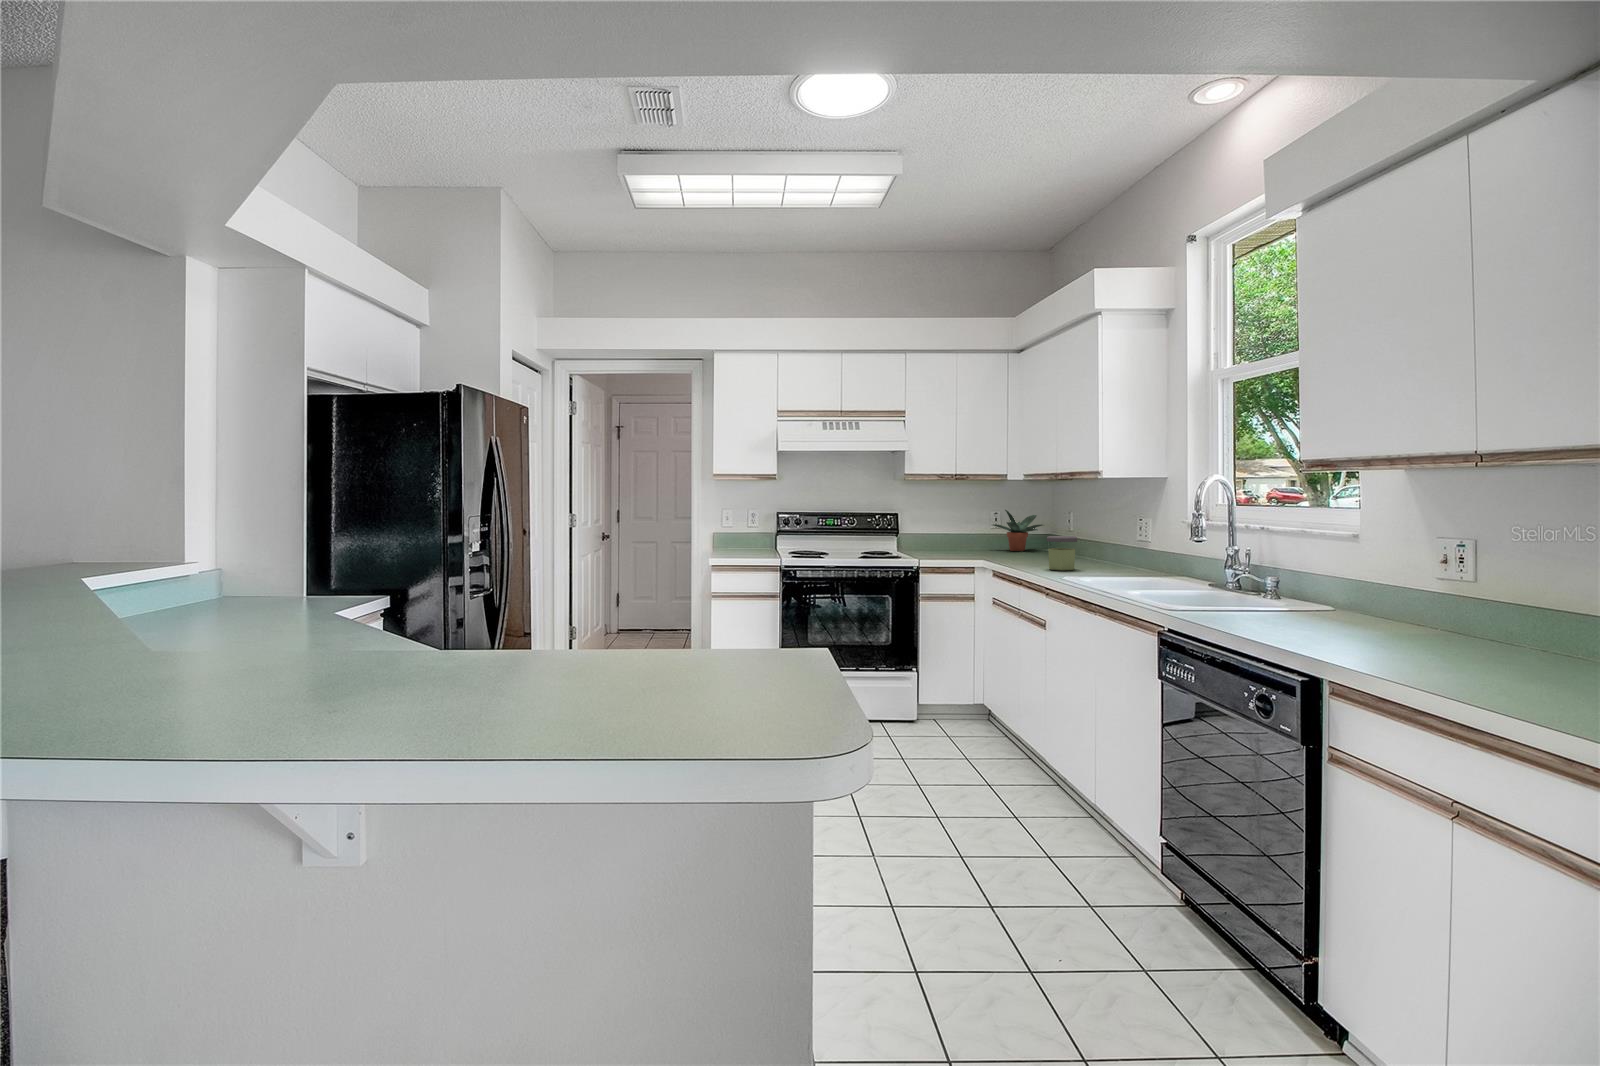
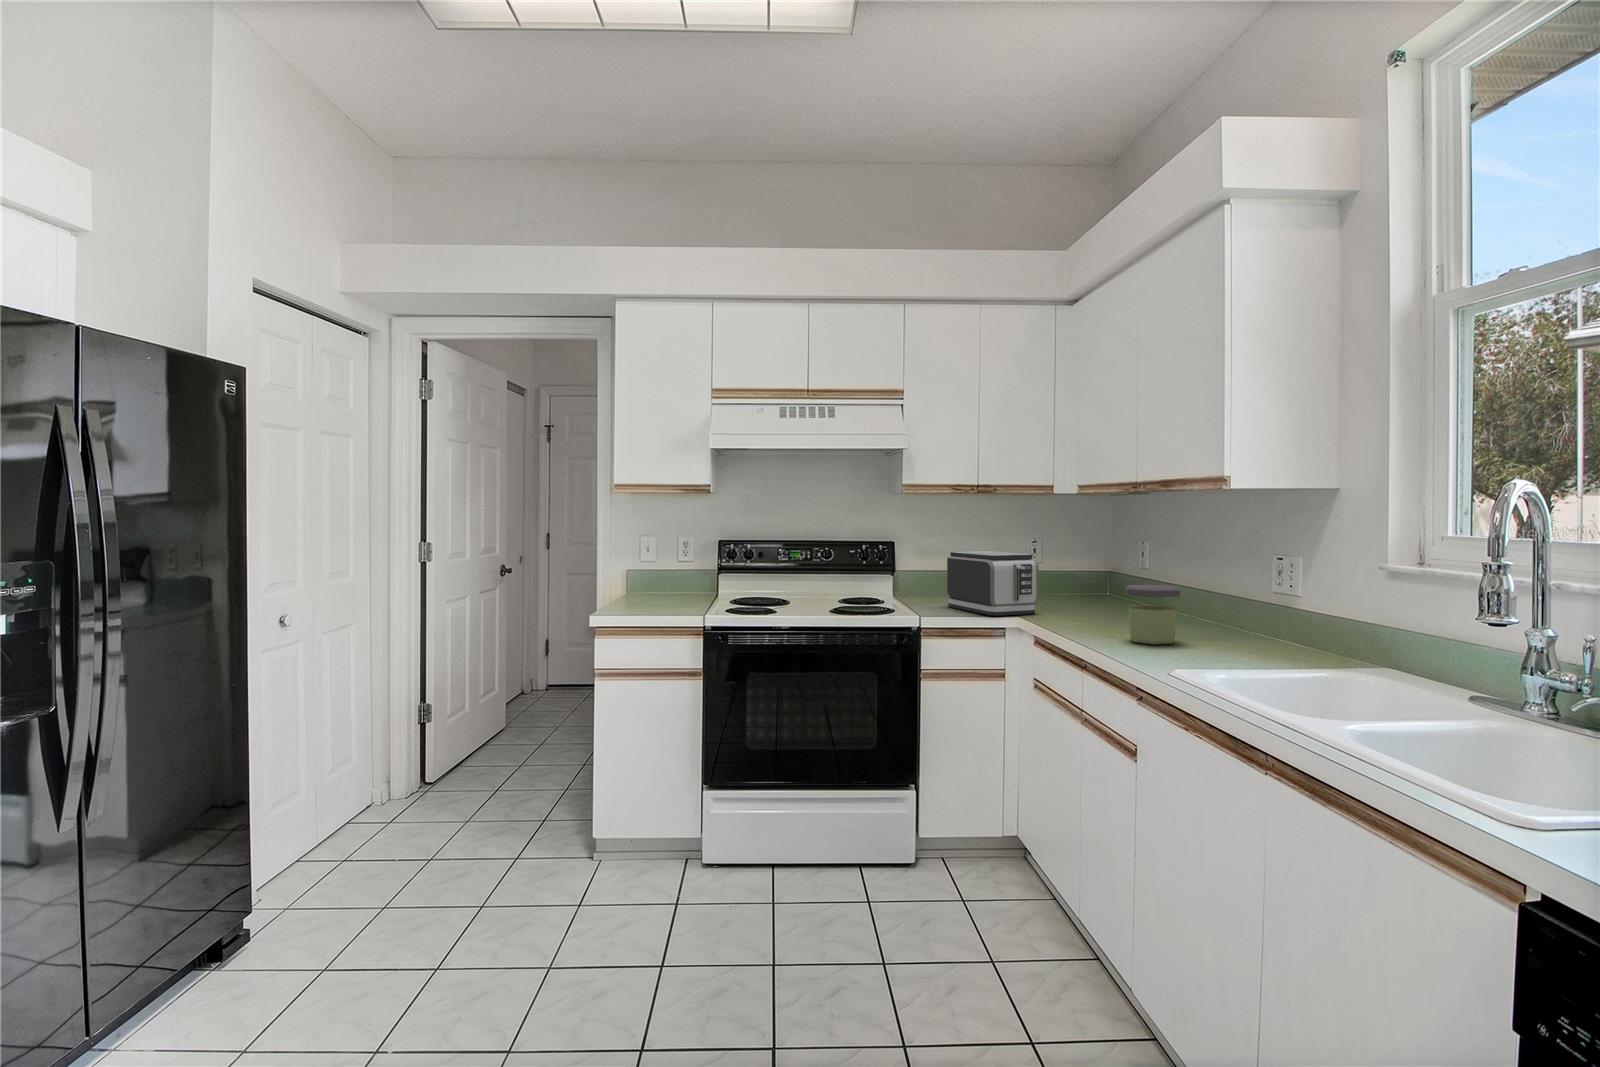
potted plant: present [993,510,1042,551] -> none [1027,537,1108,598]
toaster: none [936,519,997,560] -> present [947,551,1039,616]

